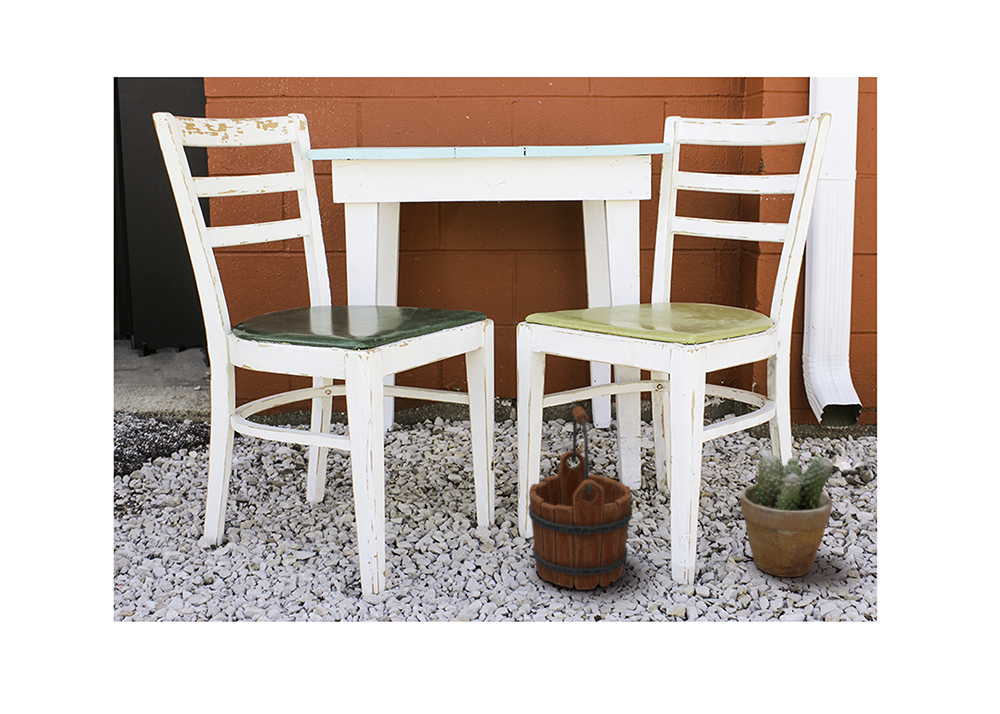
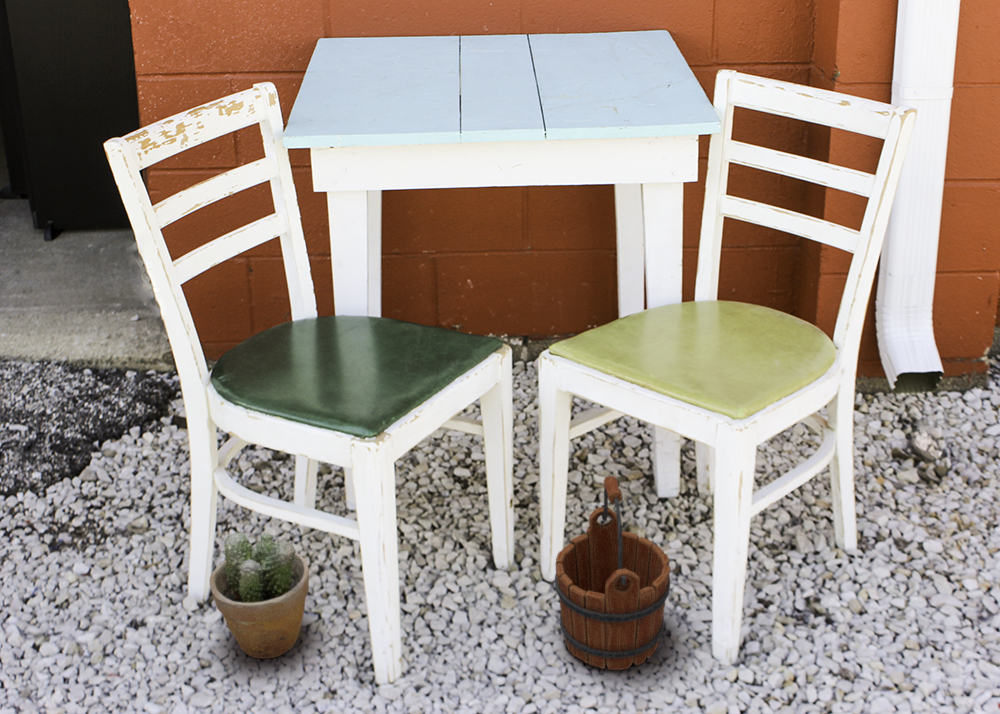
potted plant: present [741,455,833,577] -> present [209,533,309,659]

